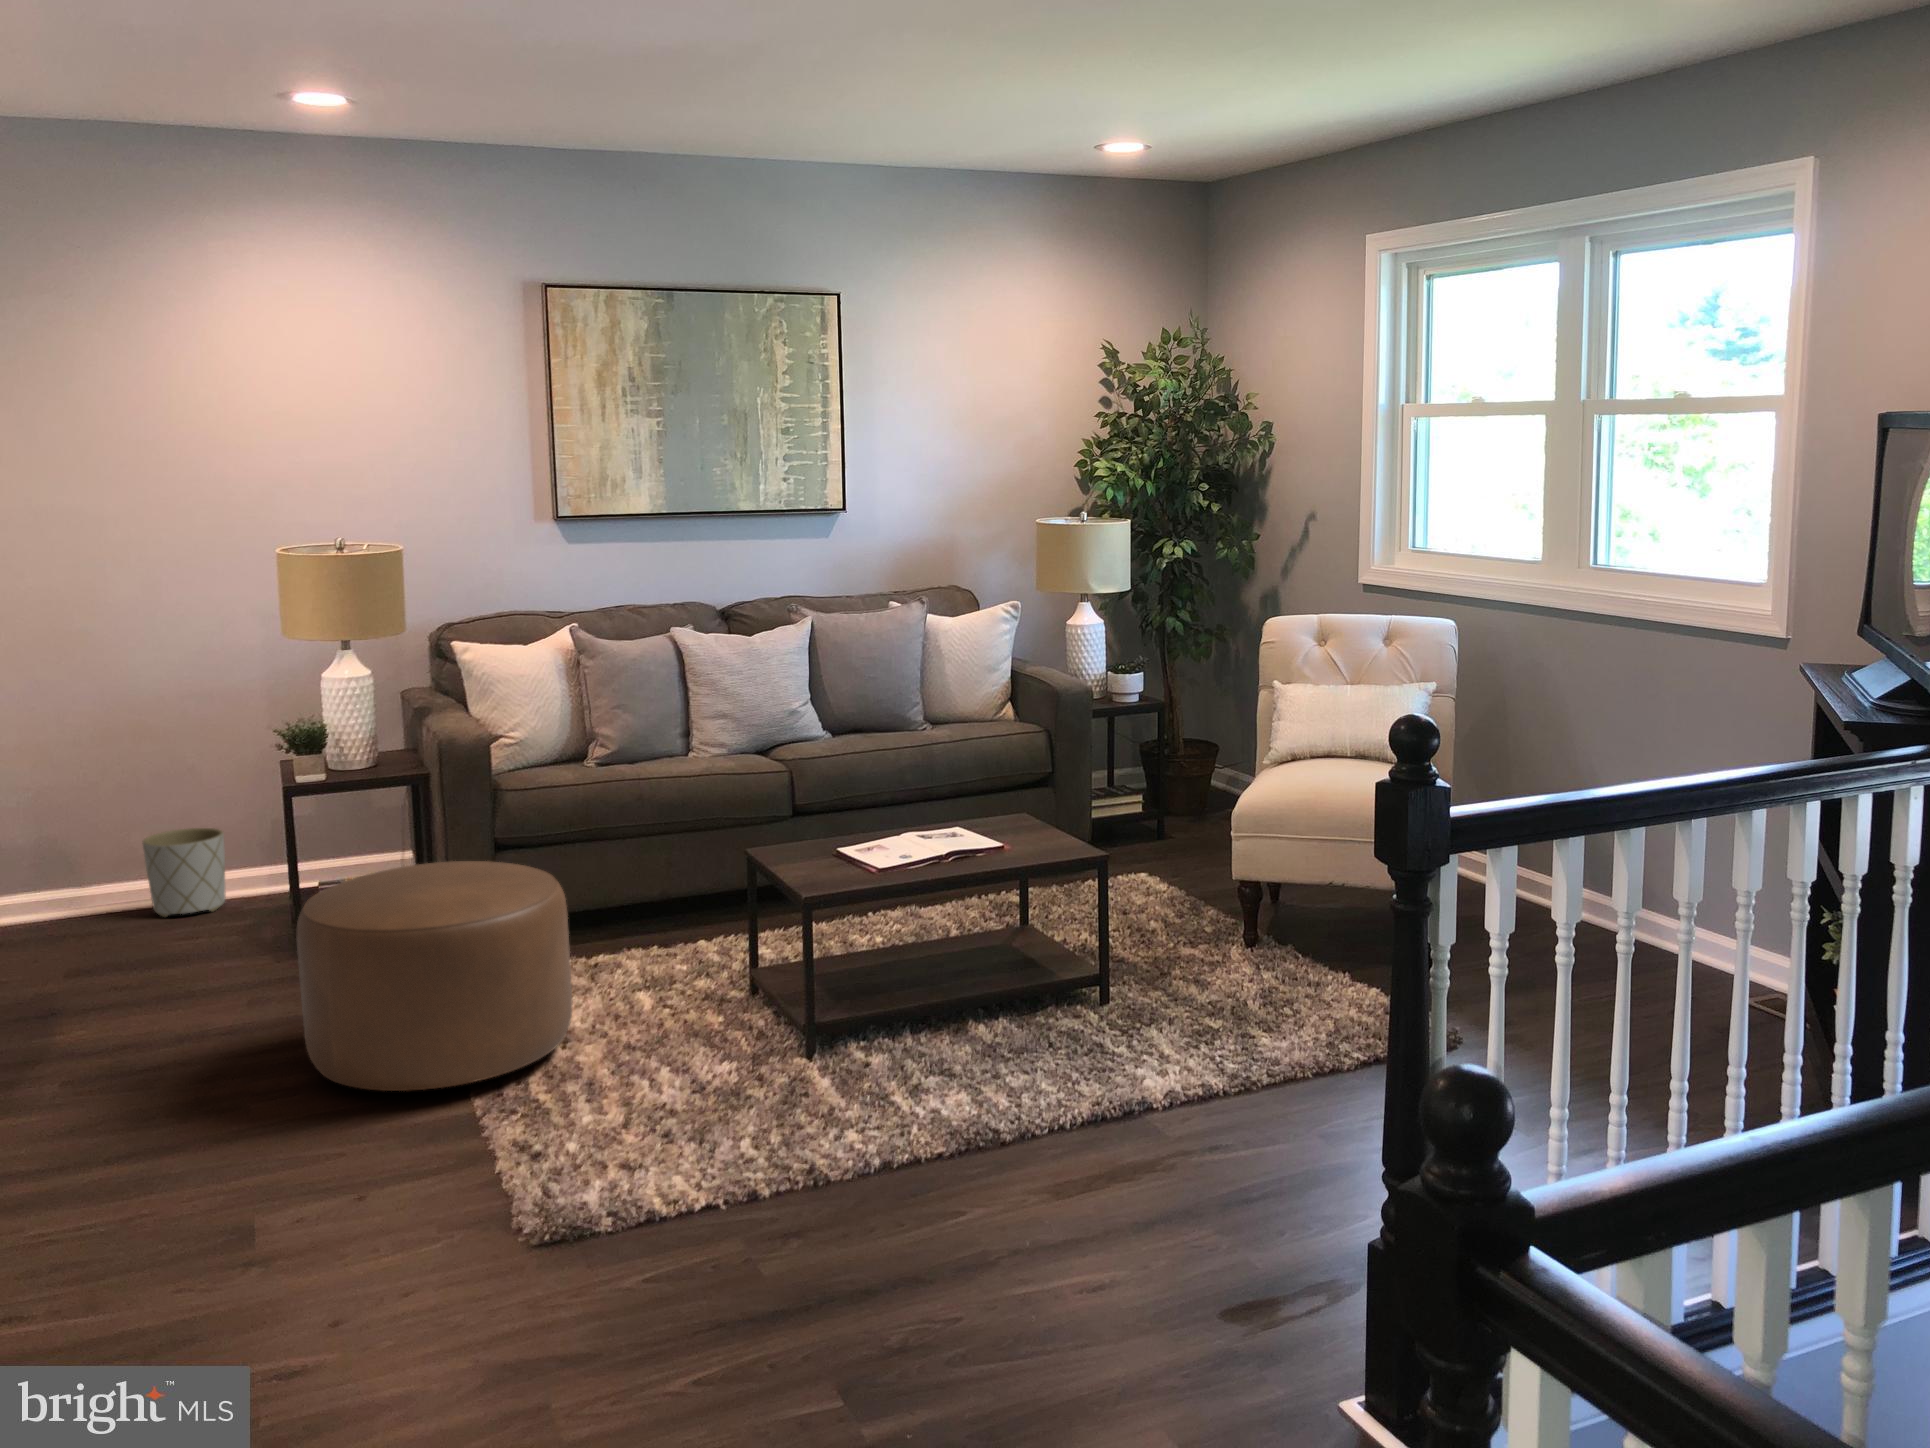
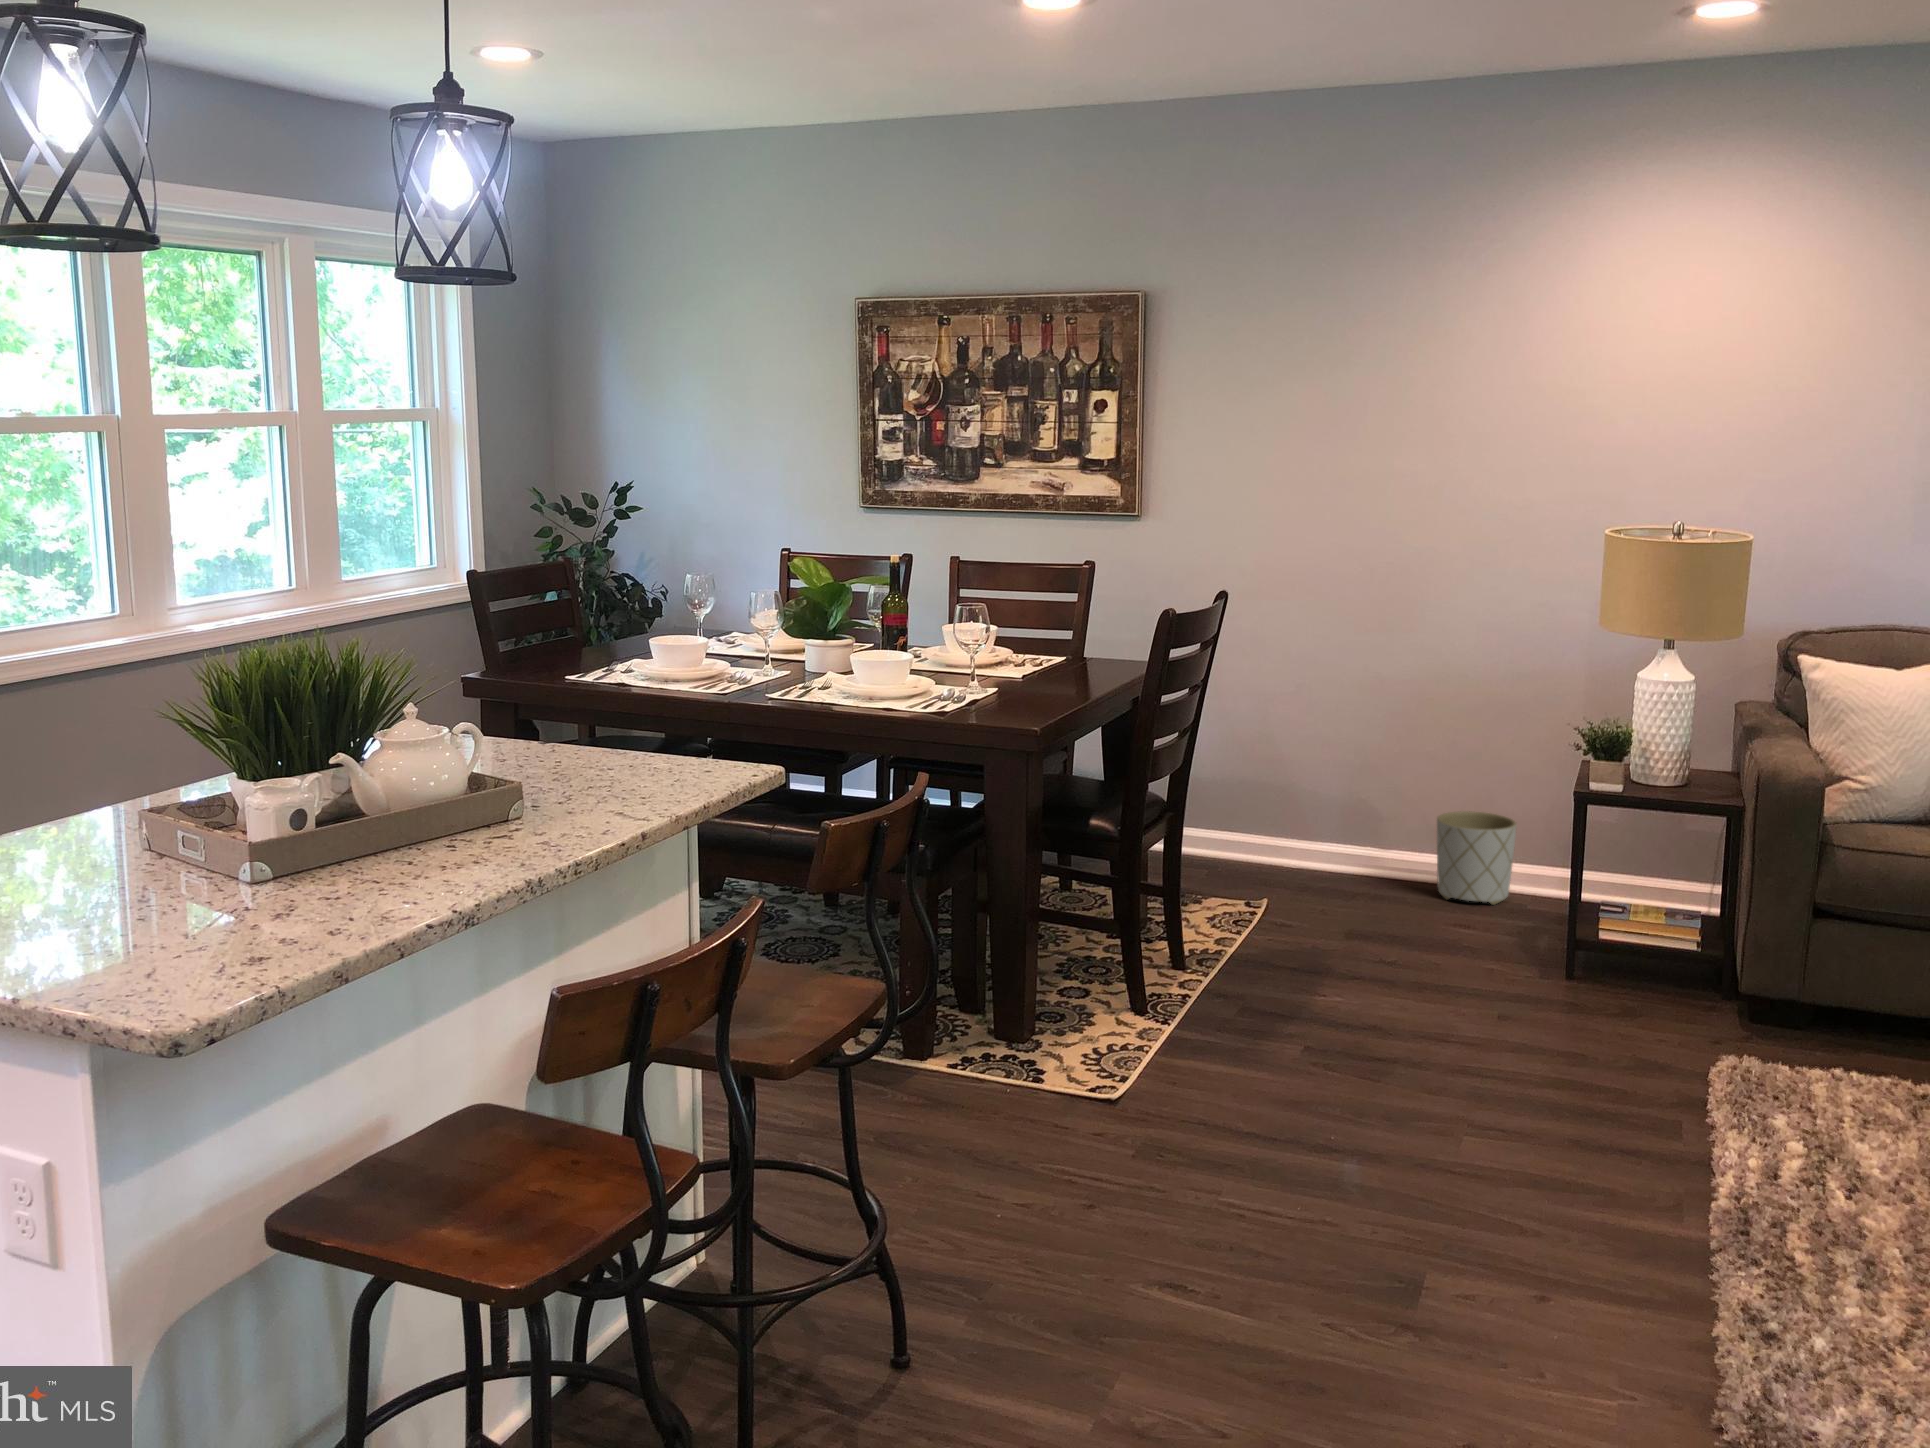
ottoman: present [296,861,573,1091] -> none [1534,917,1880,1208]

